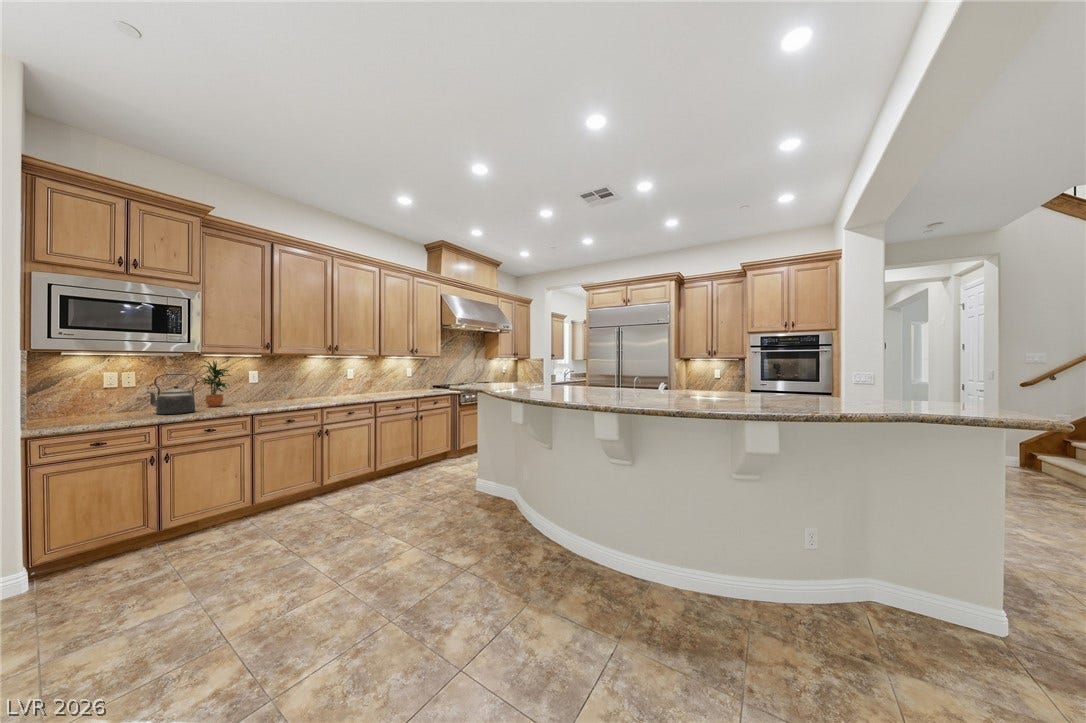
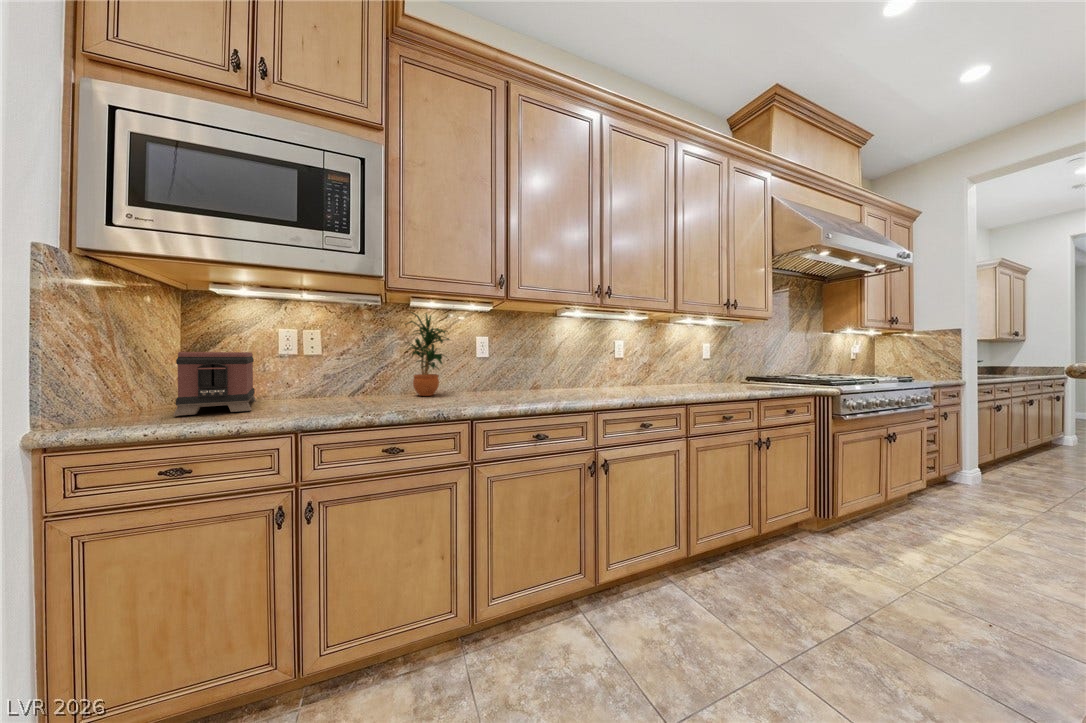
kettle: present [147,374,197,414] -> none [316,329,387,408]
toaster: none [50,388,114,422] -> present [173,352,256,416]

